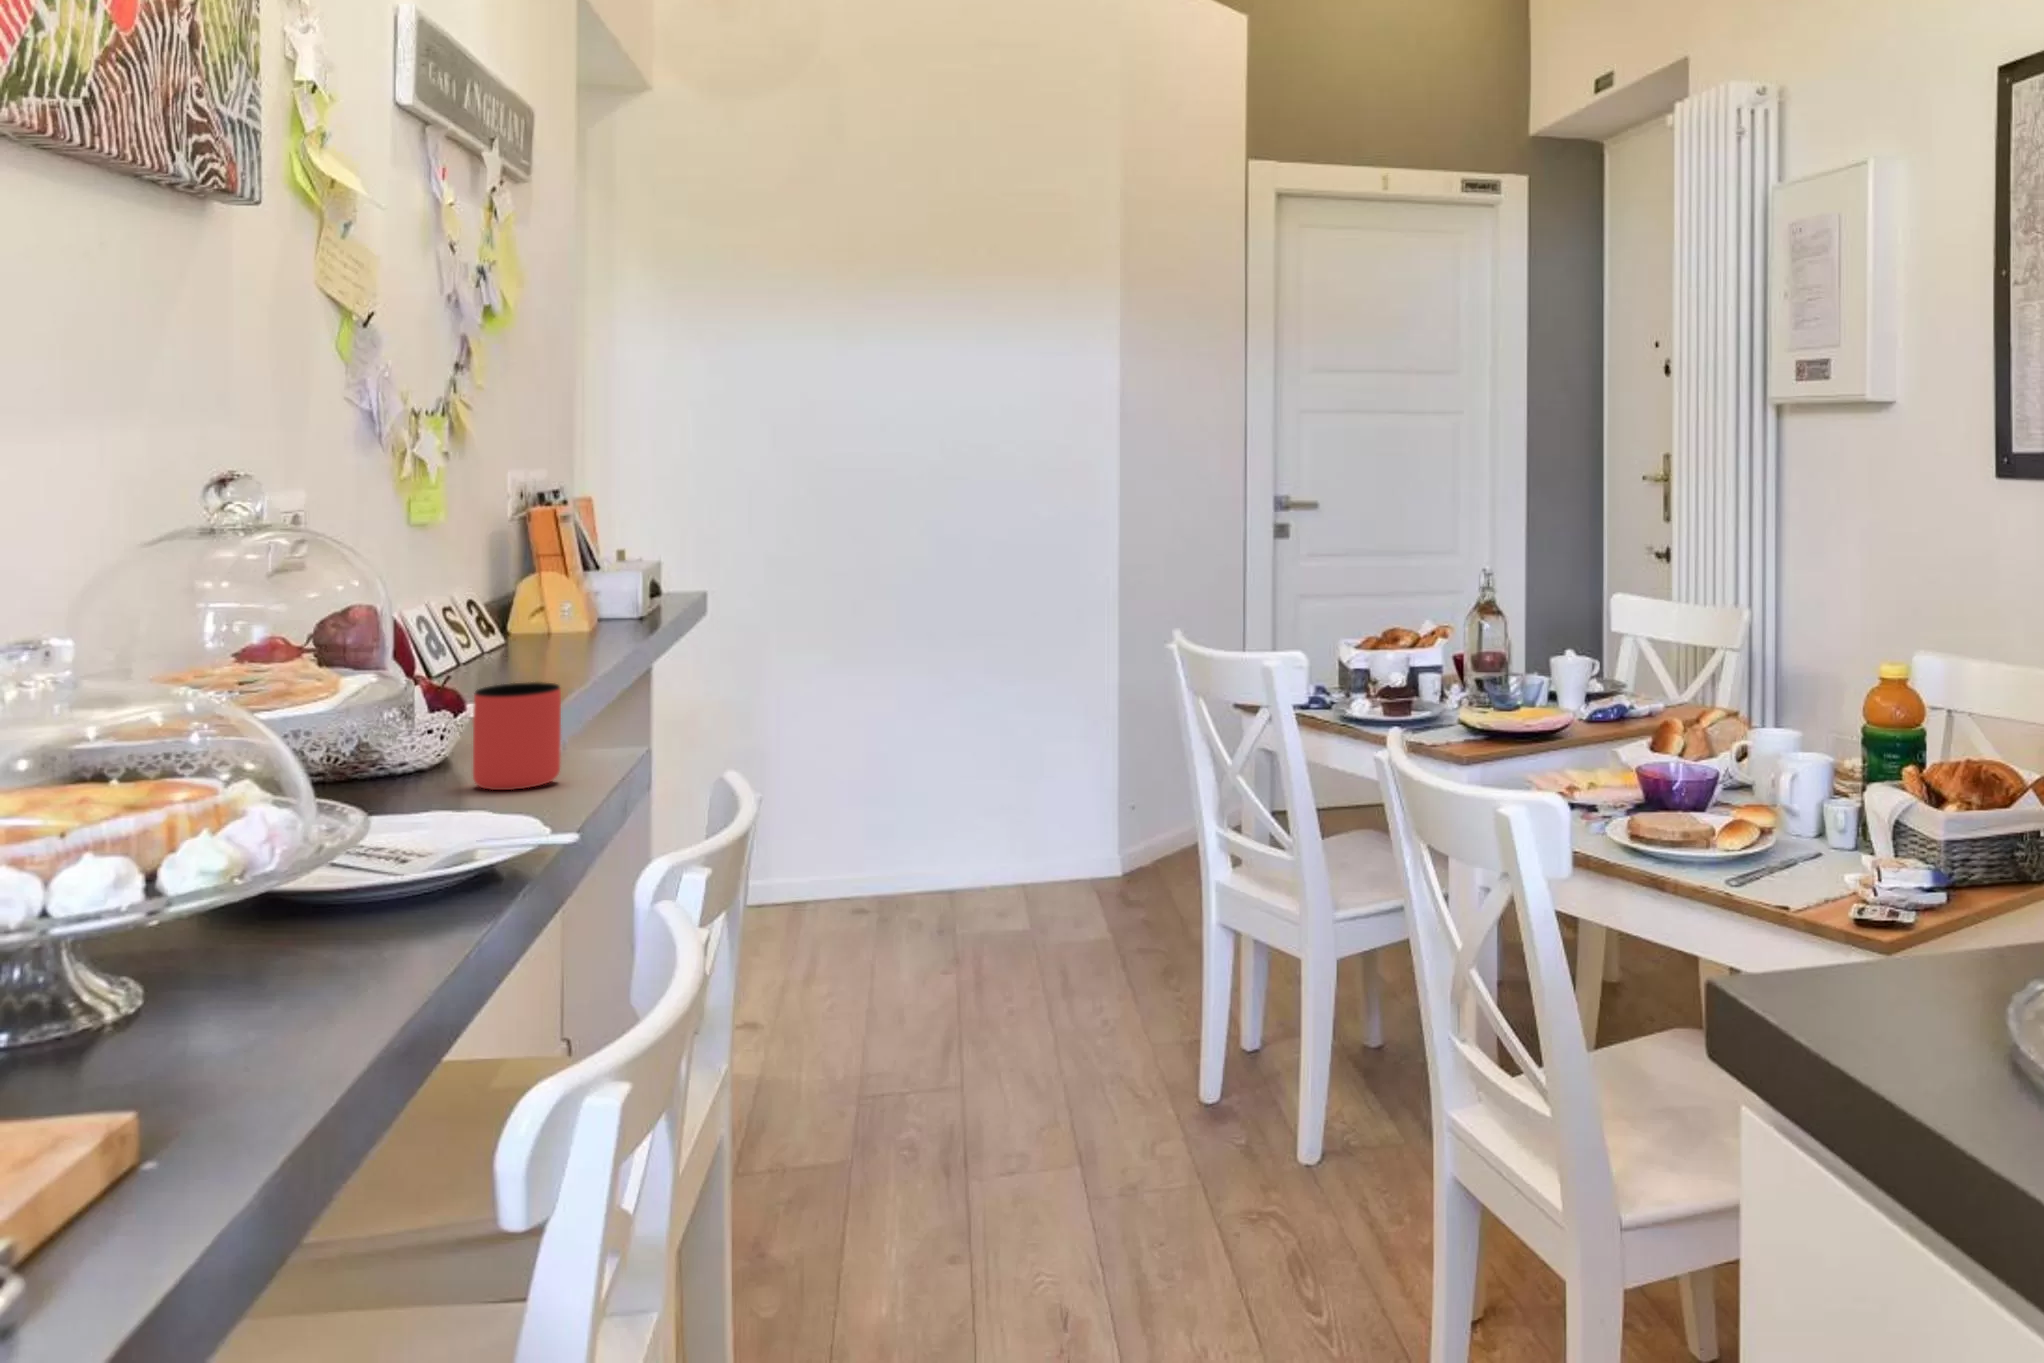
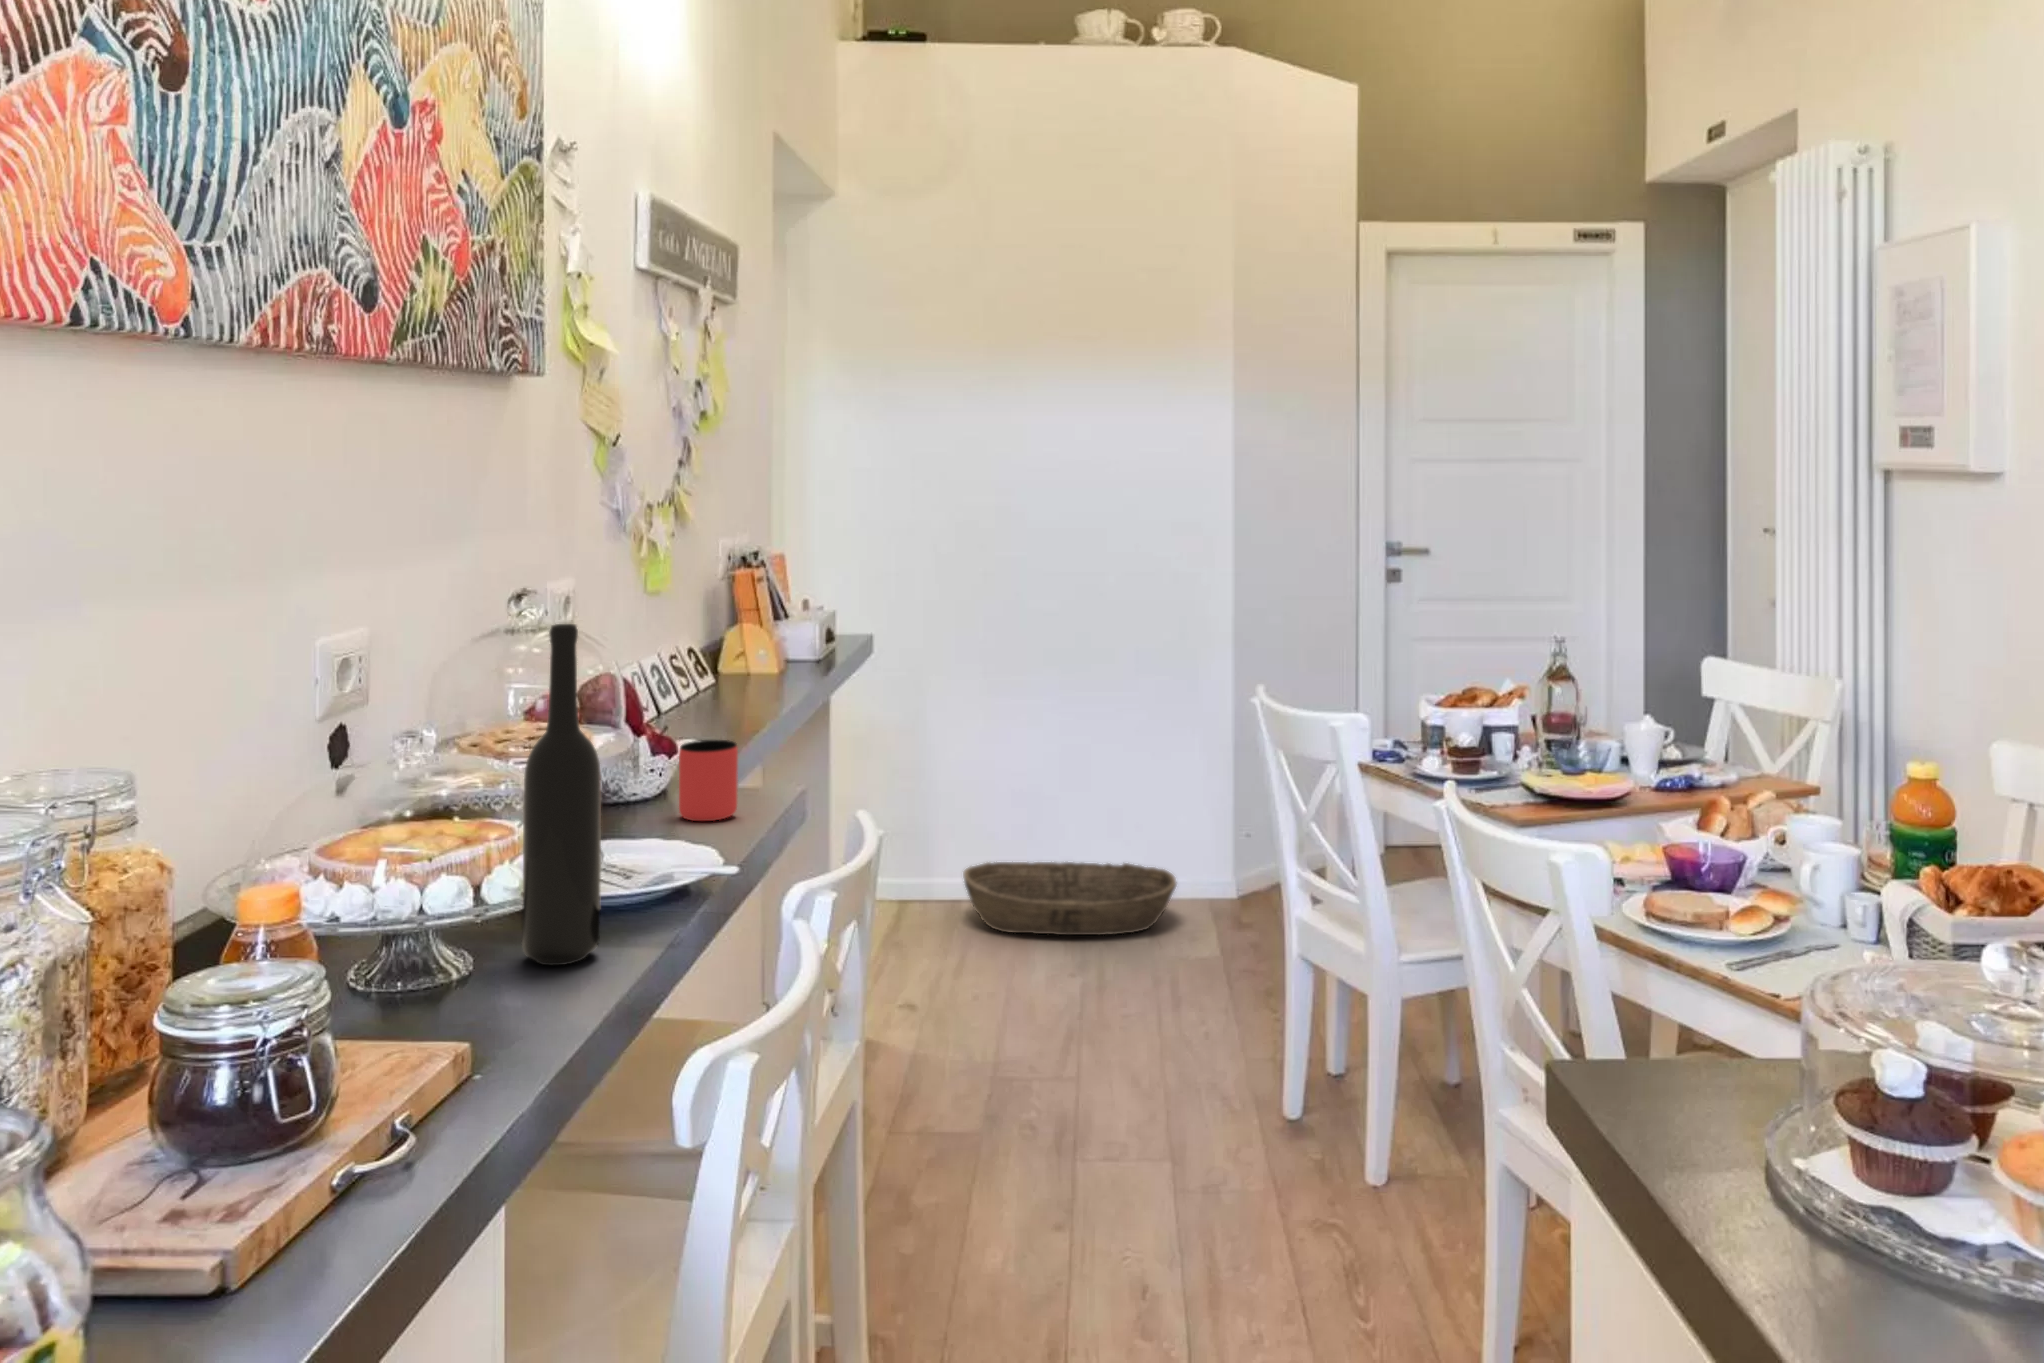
bottle: none [231,480,366,987] -> present [522,624,601,965]
basket: none [812,845,1063,933] -> present [963,862,1177,935]

